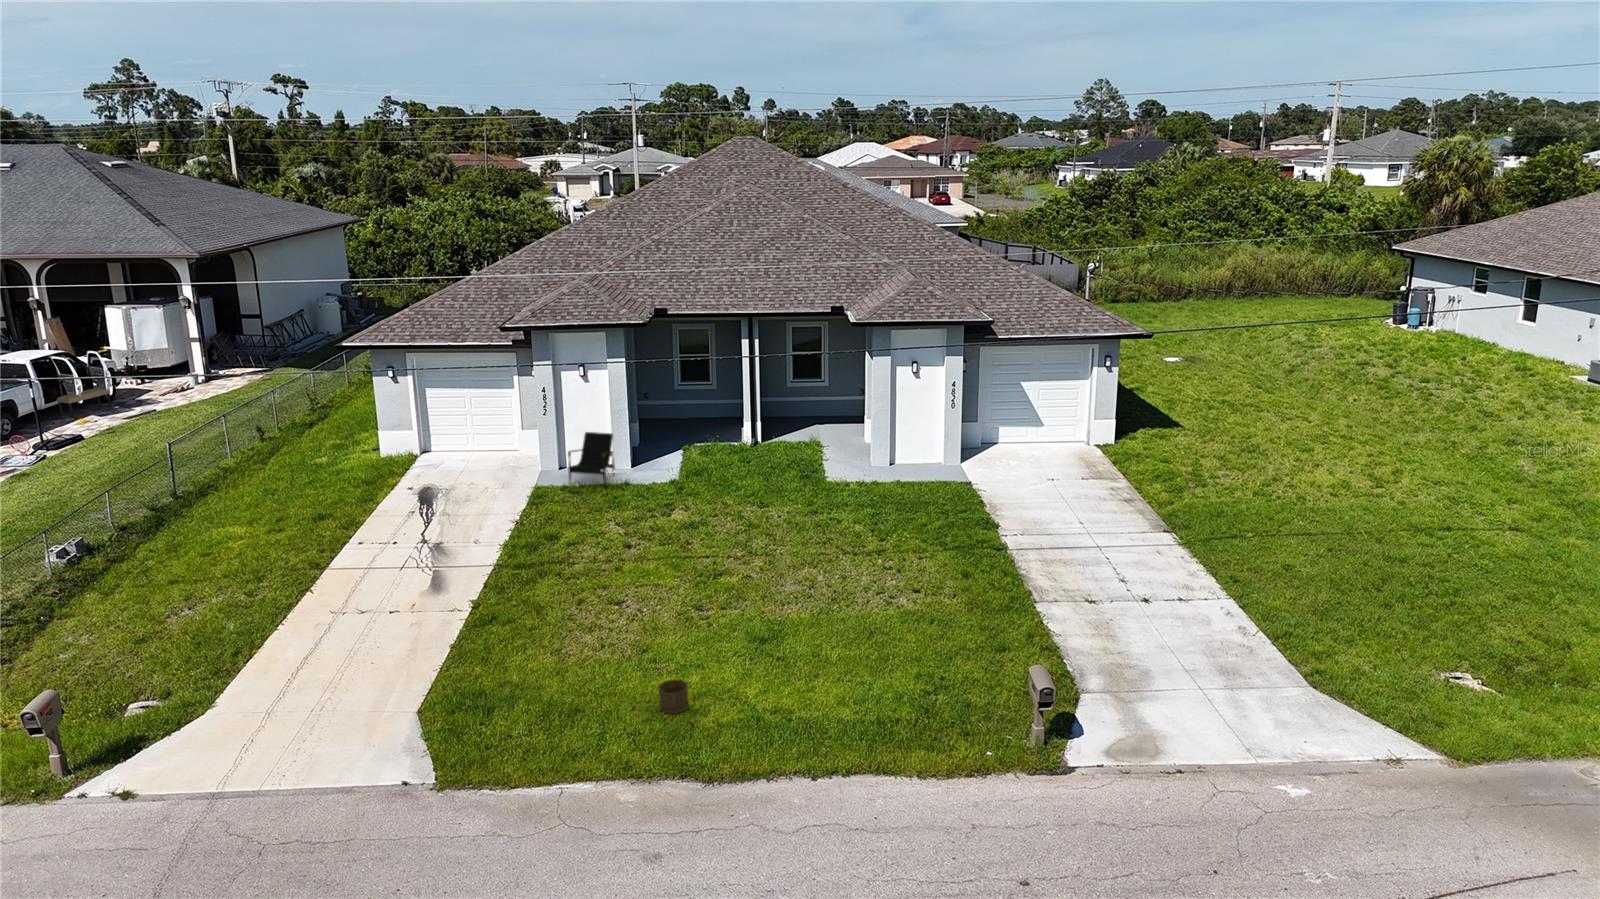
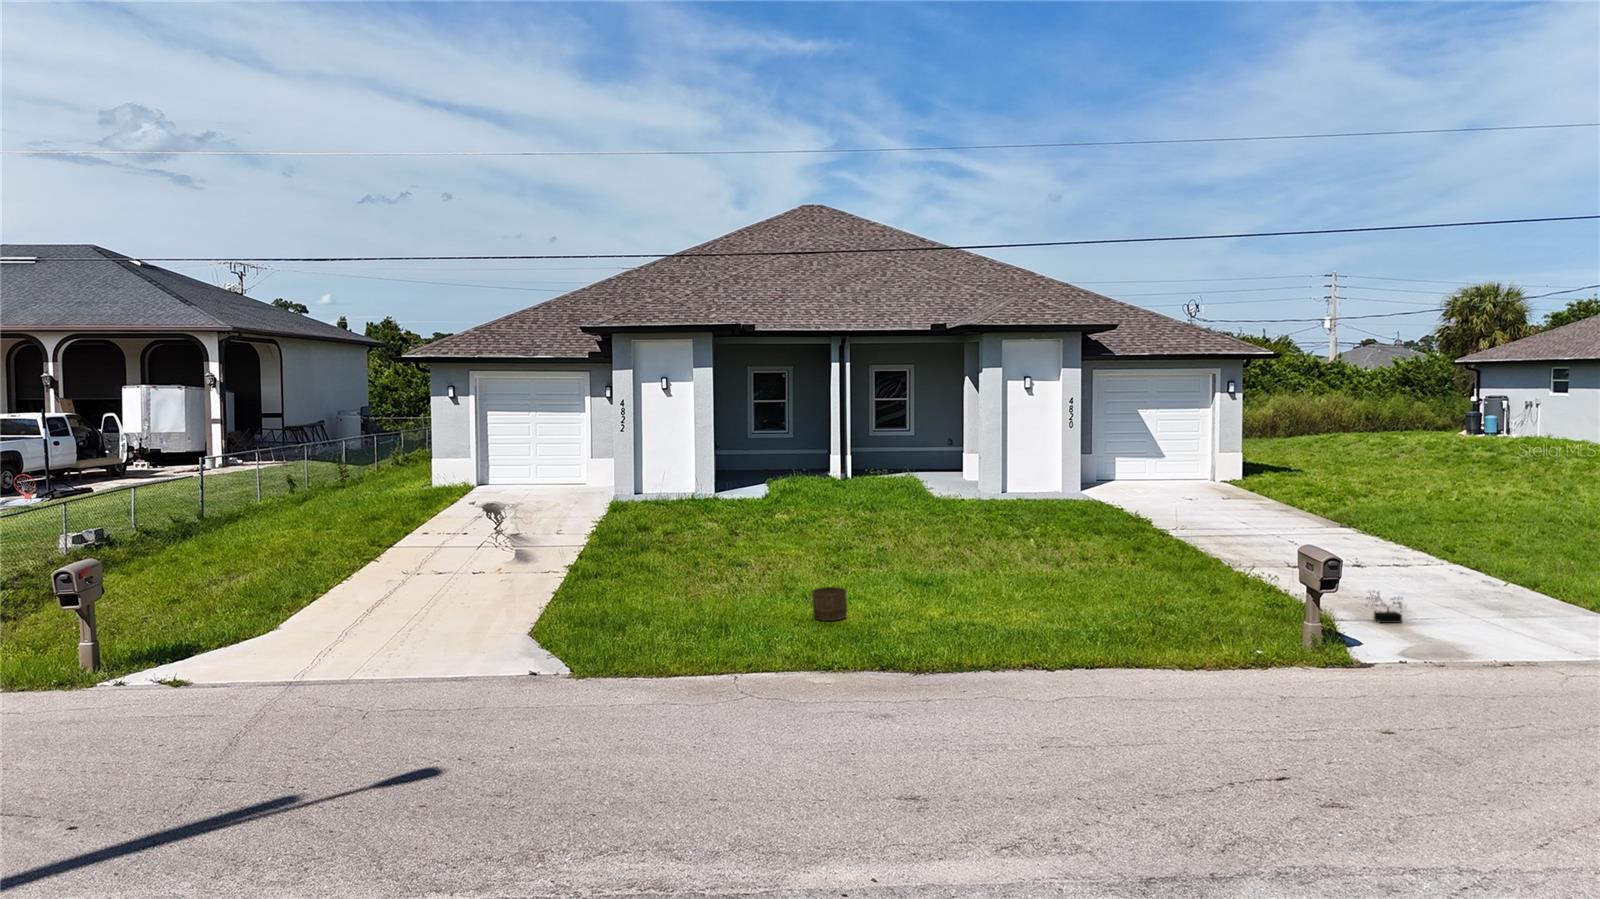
lounge chair: present [568,432,615,485] -> none [648,451,697,504]
decorative plant: none [1119,698,1153,728] -> present [1366,592,1403,623]

